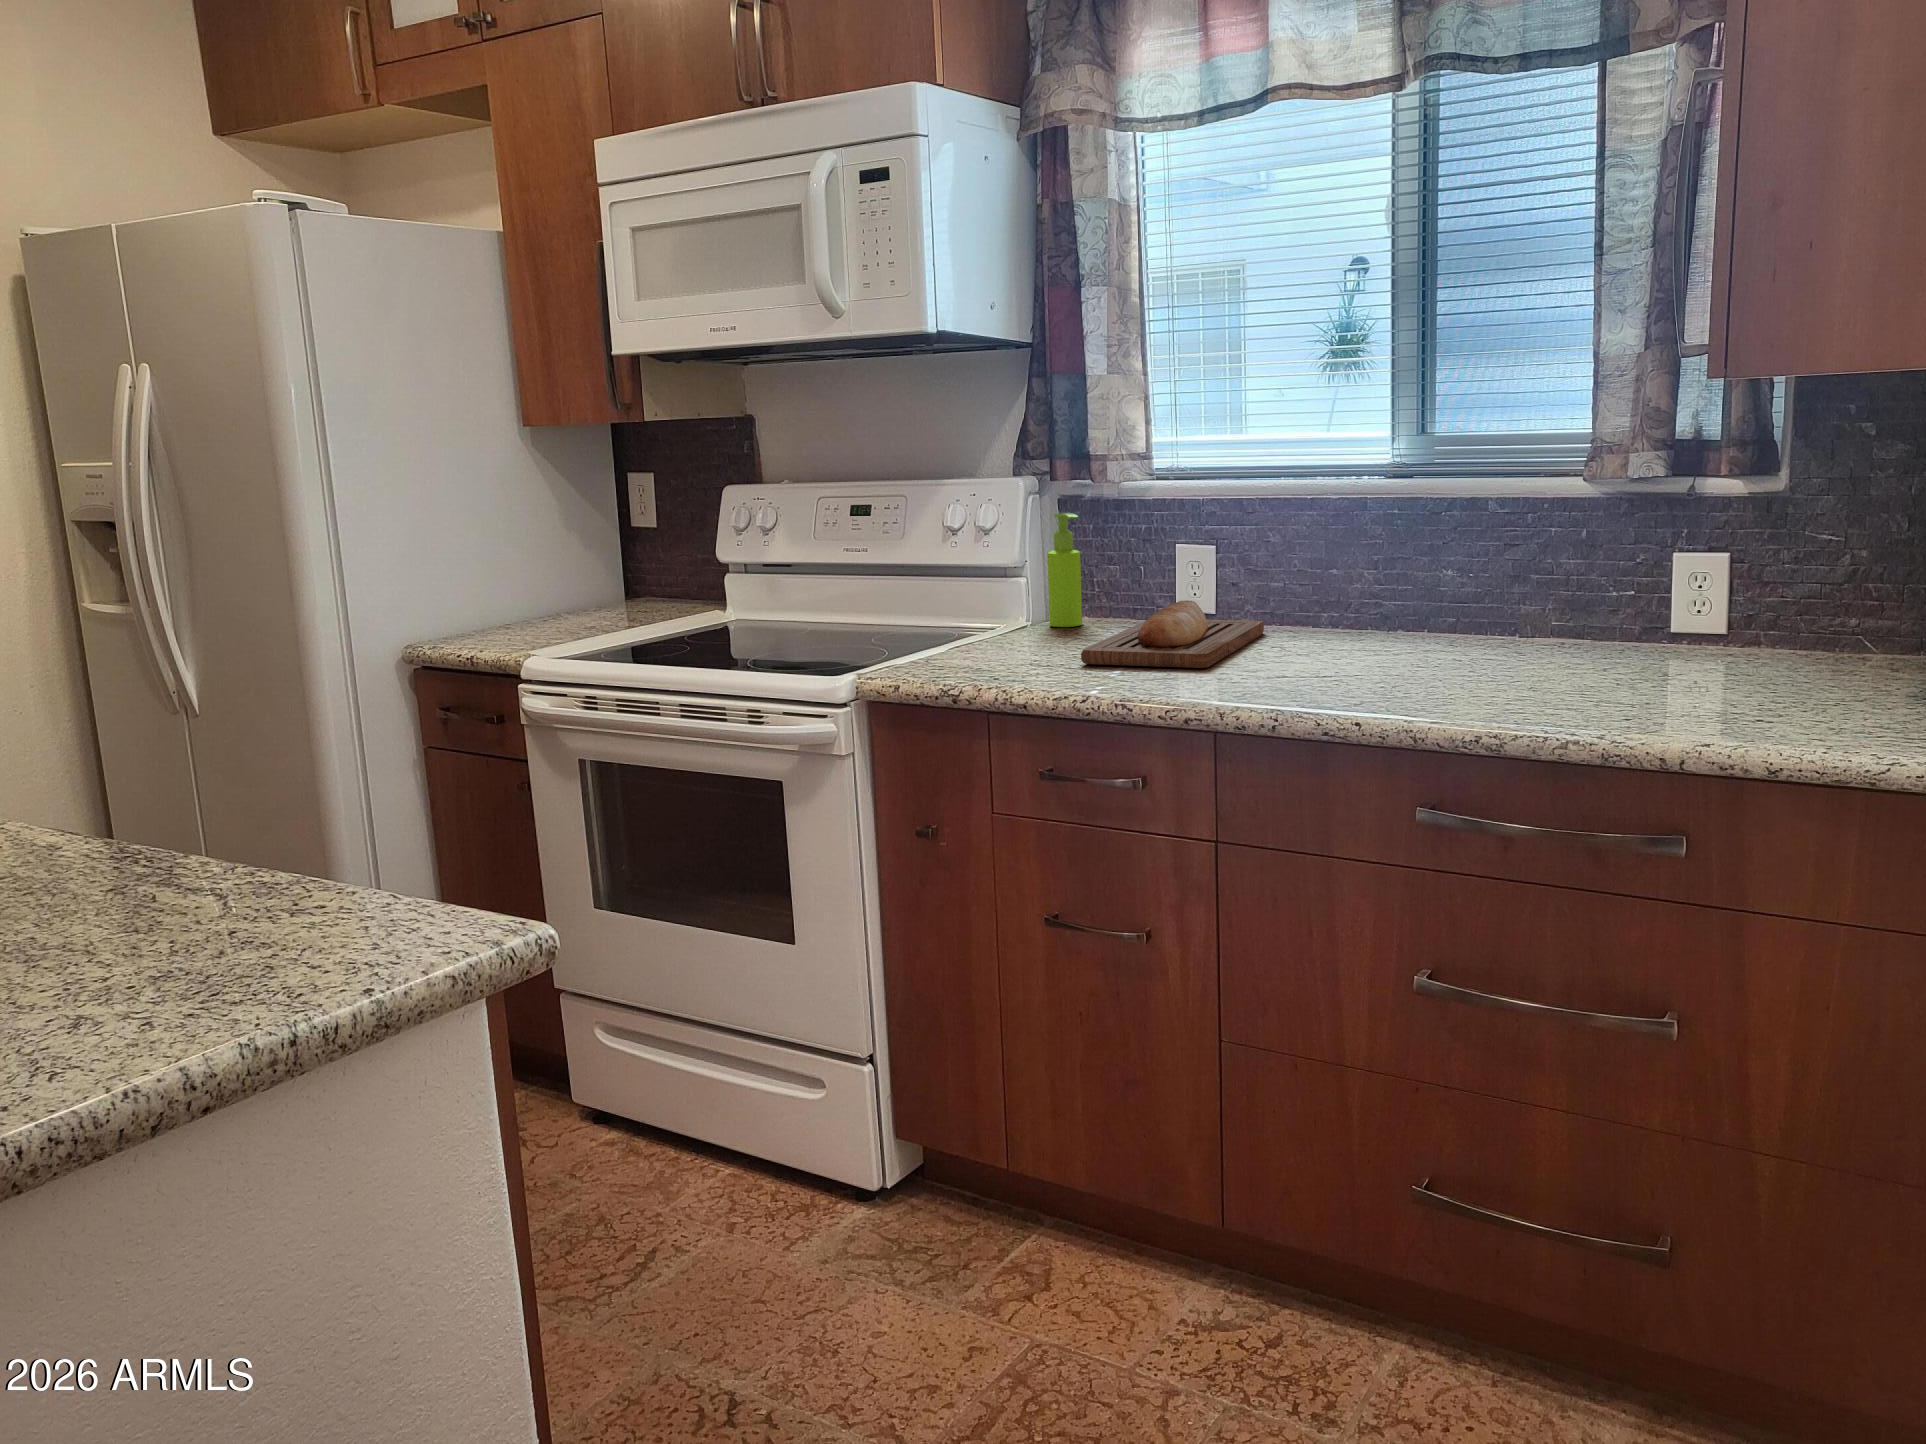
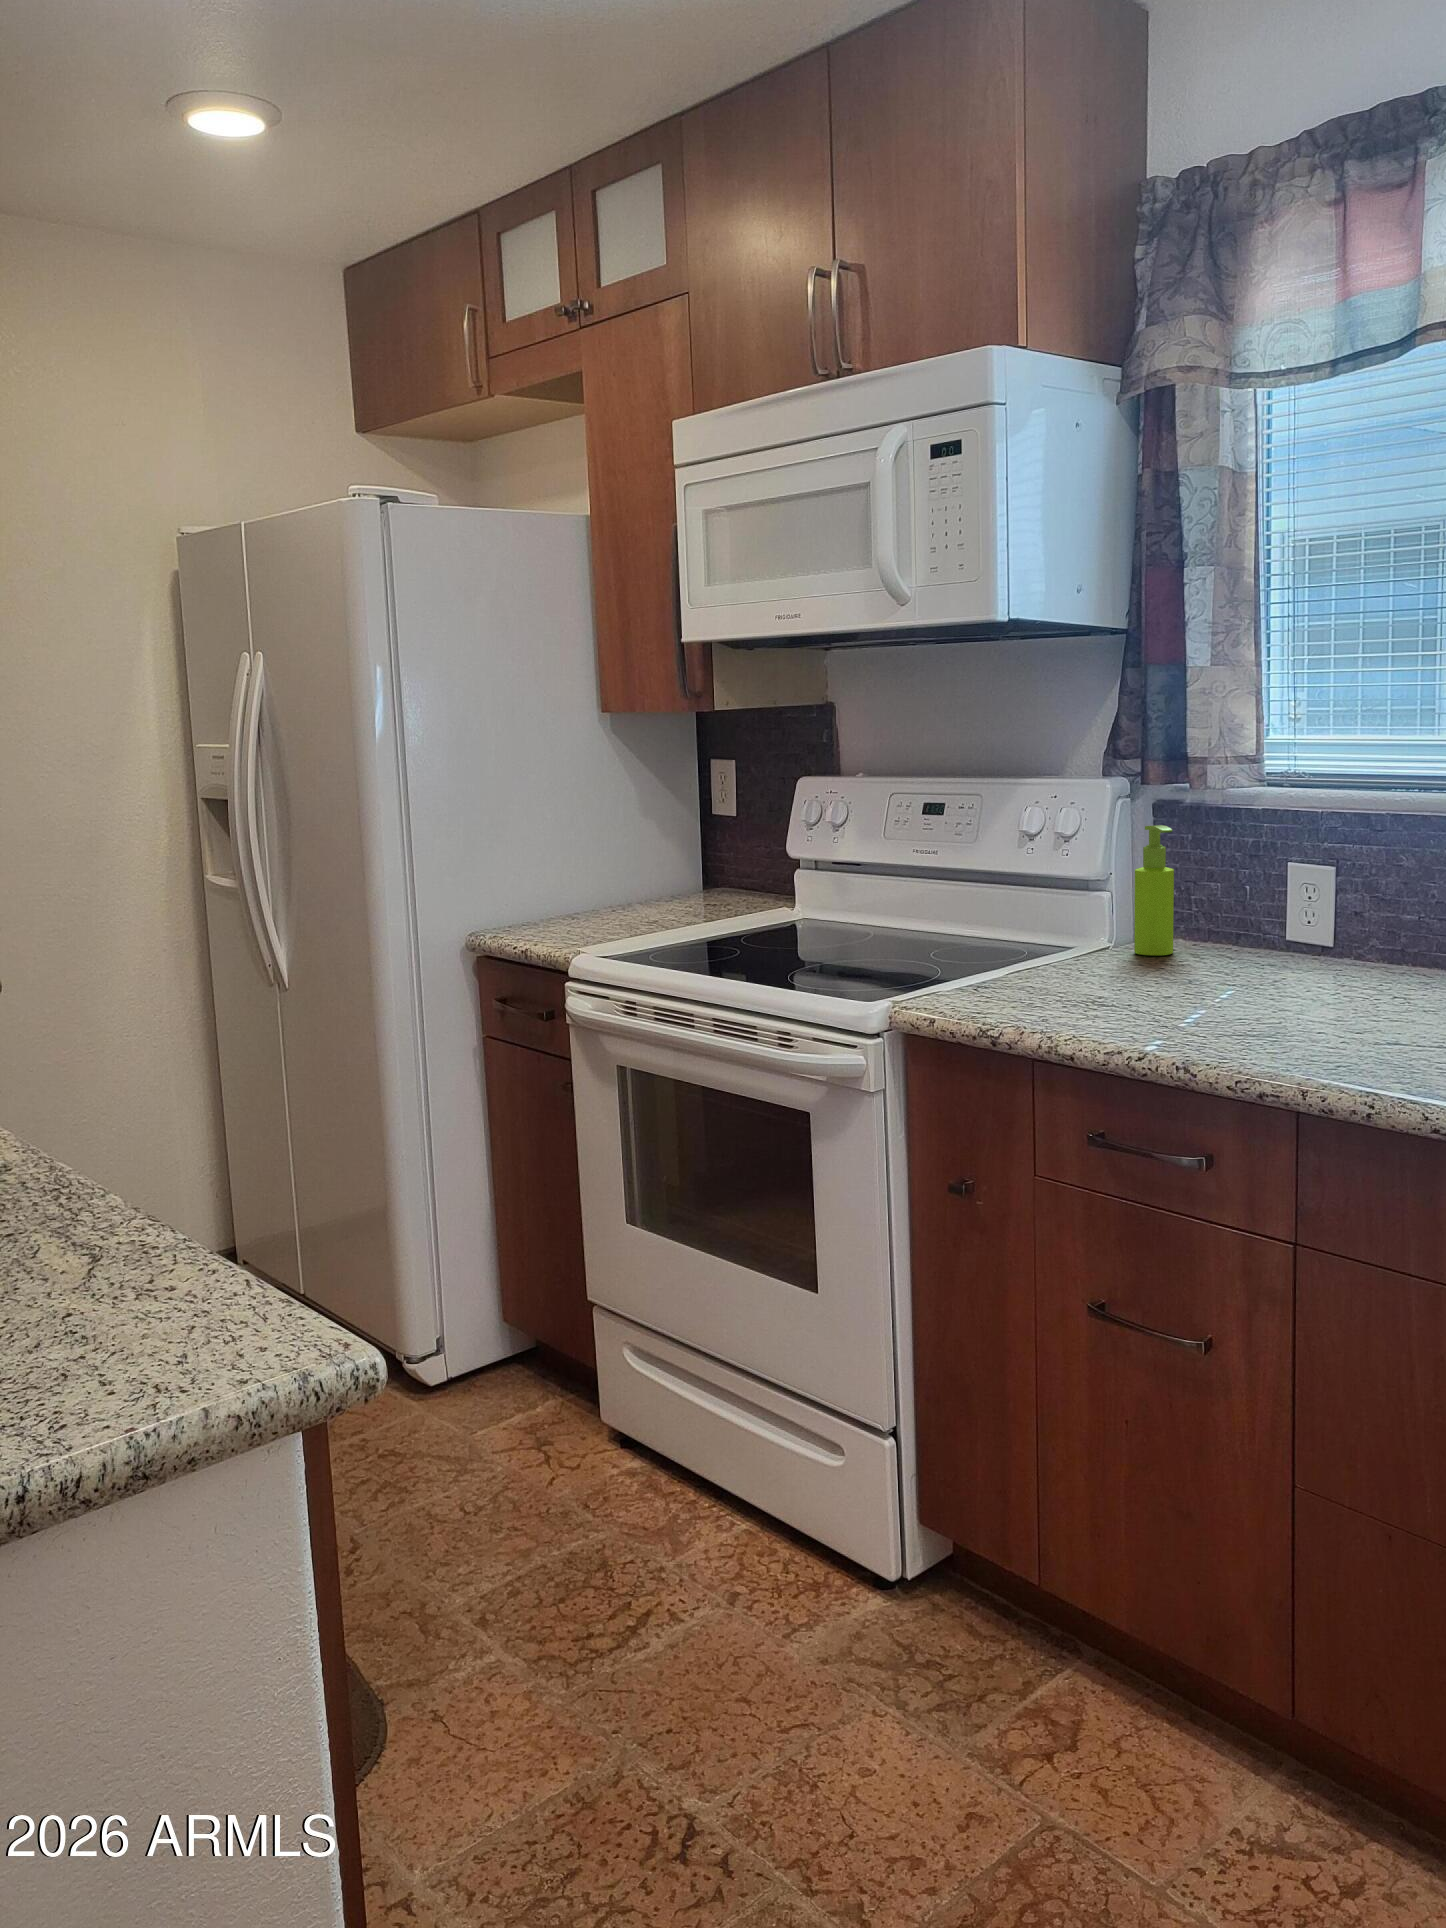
bread loaf: present [1081,600,1264,668] -> none [1155,936,1395,1025]

